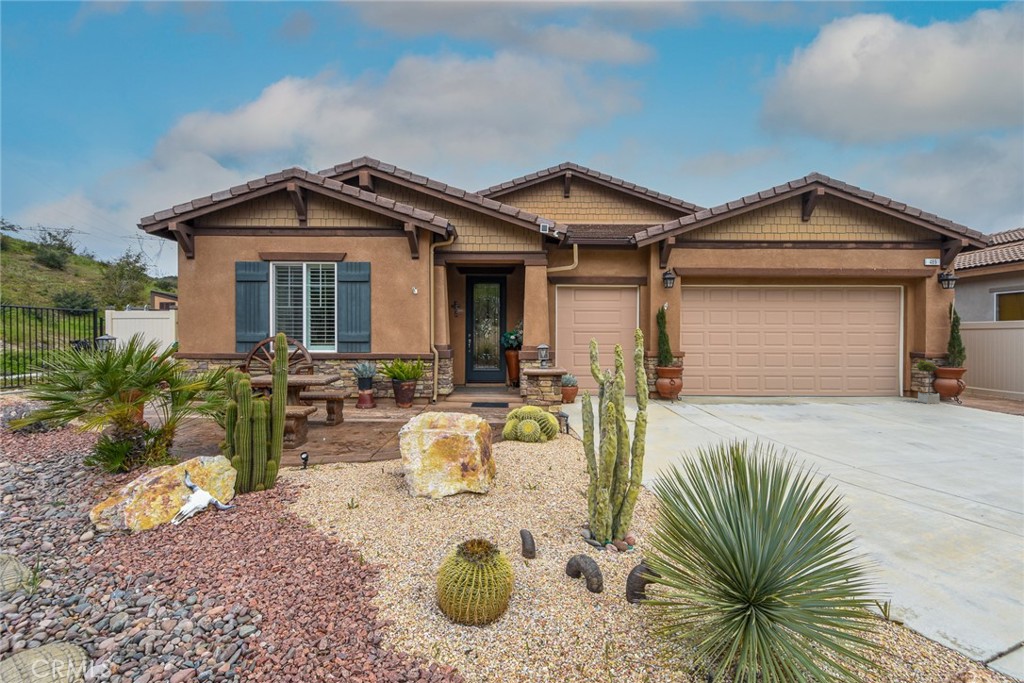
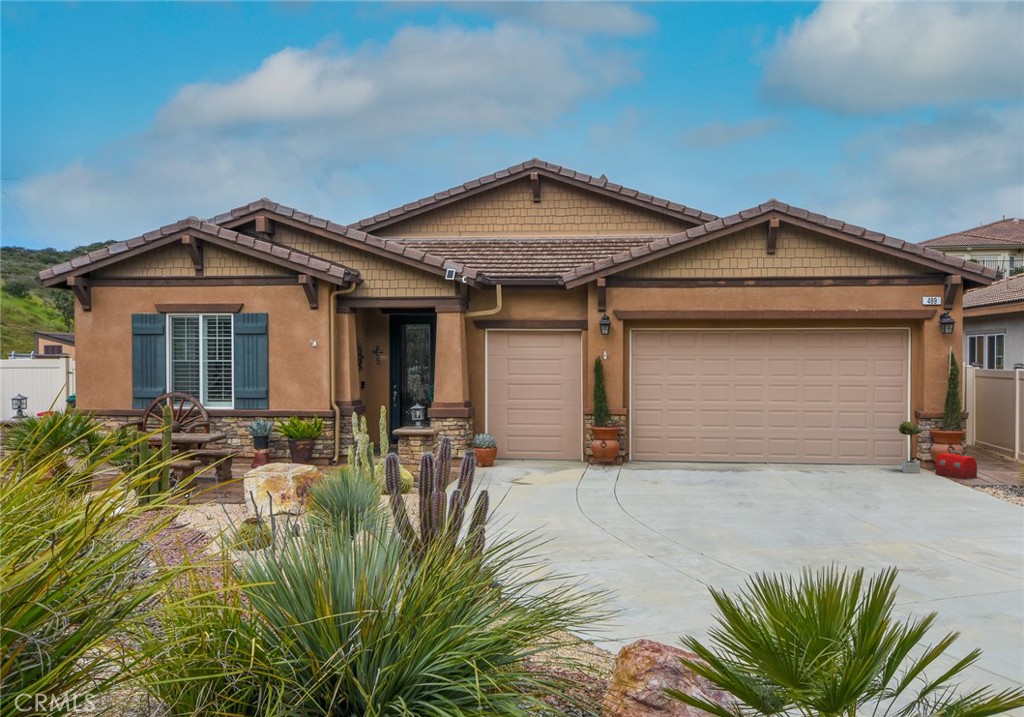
toolbox: none [955,384,997,409] -> present [936,450,977,479]

